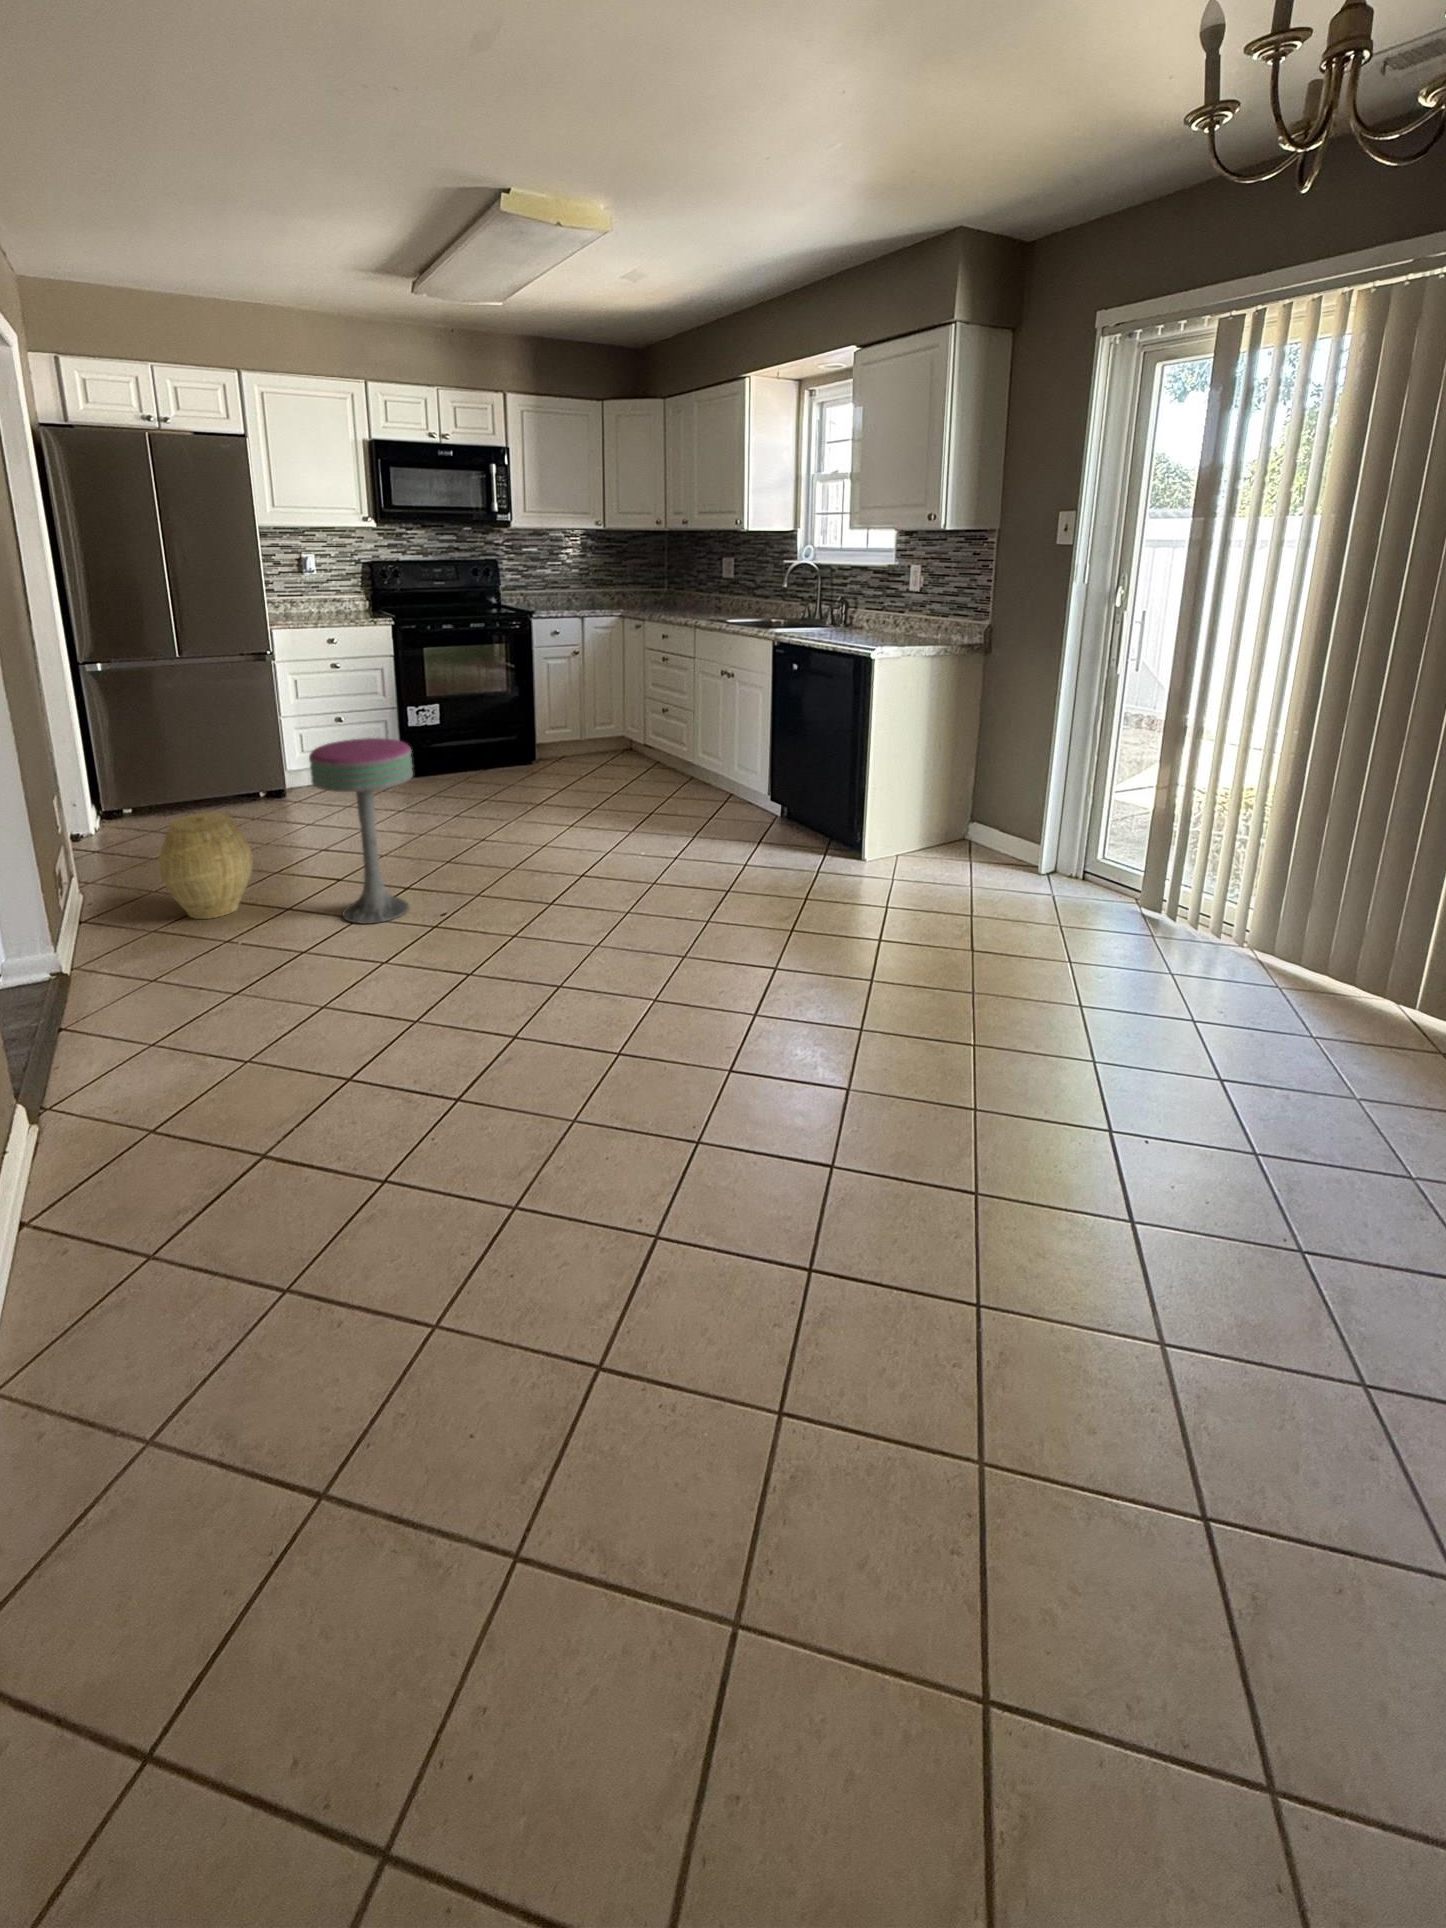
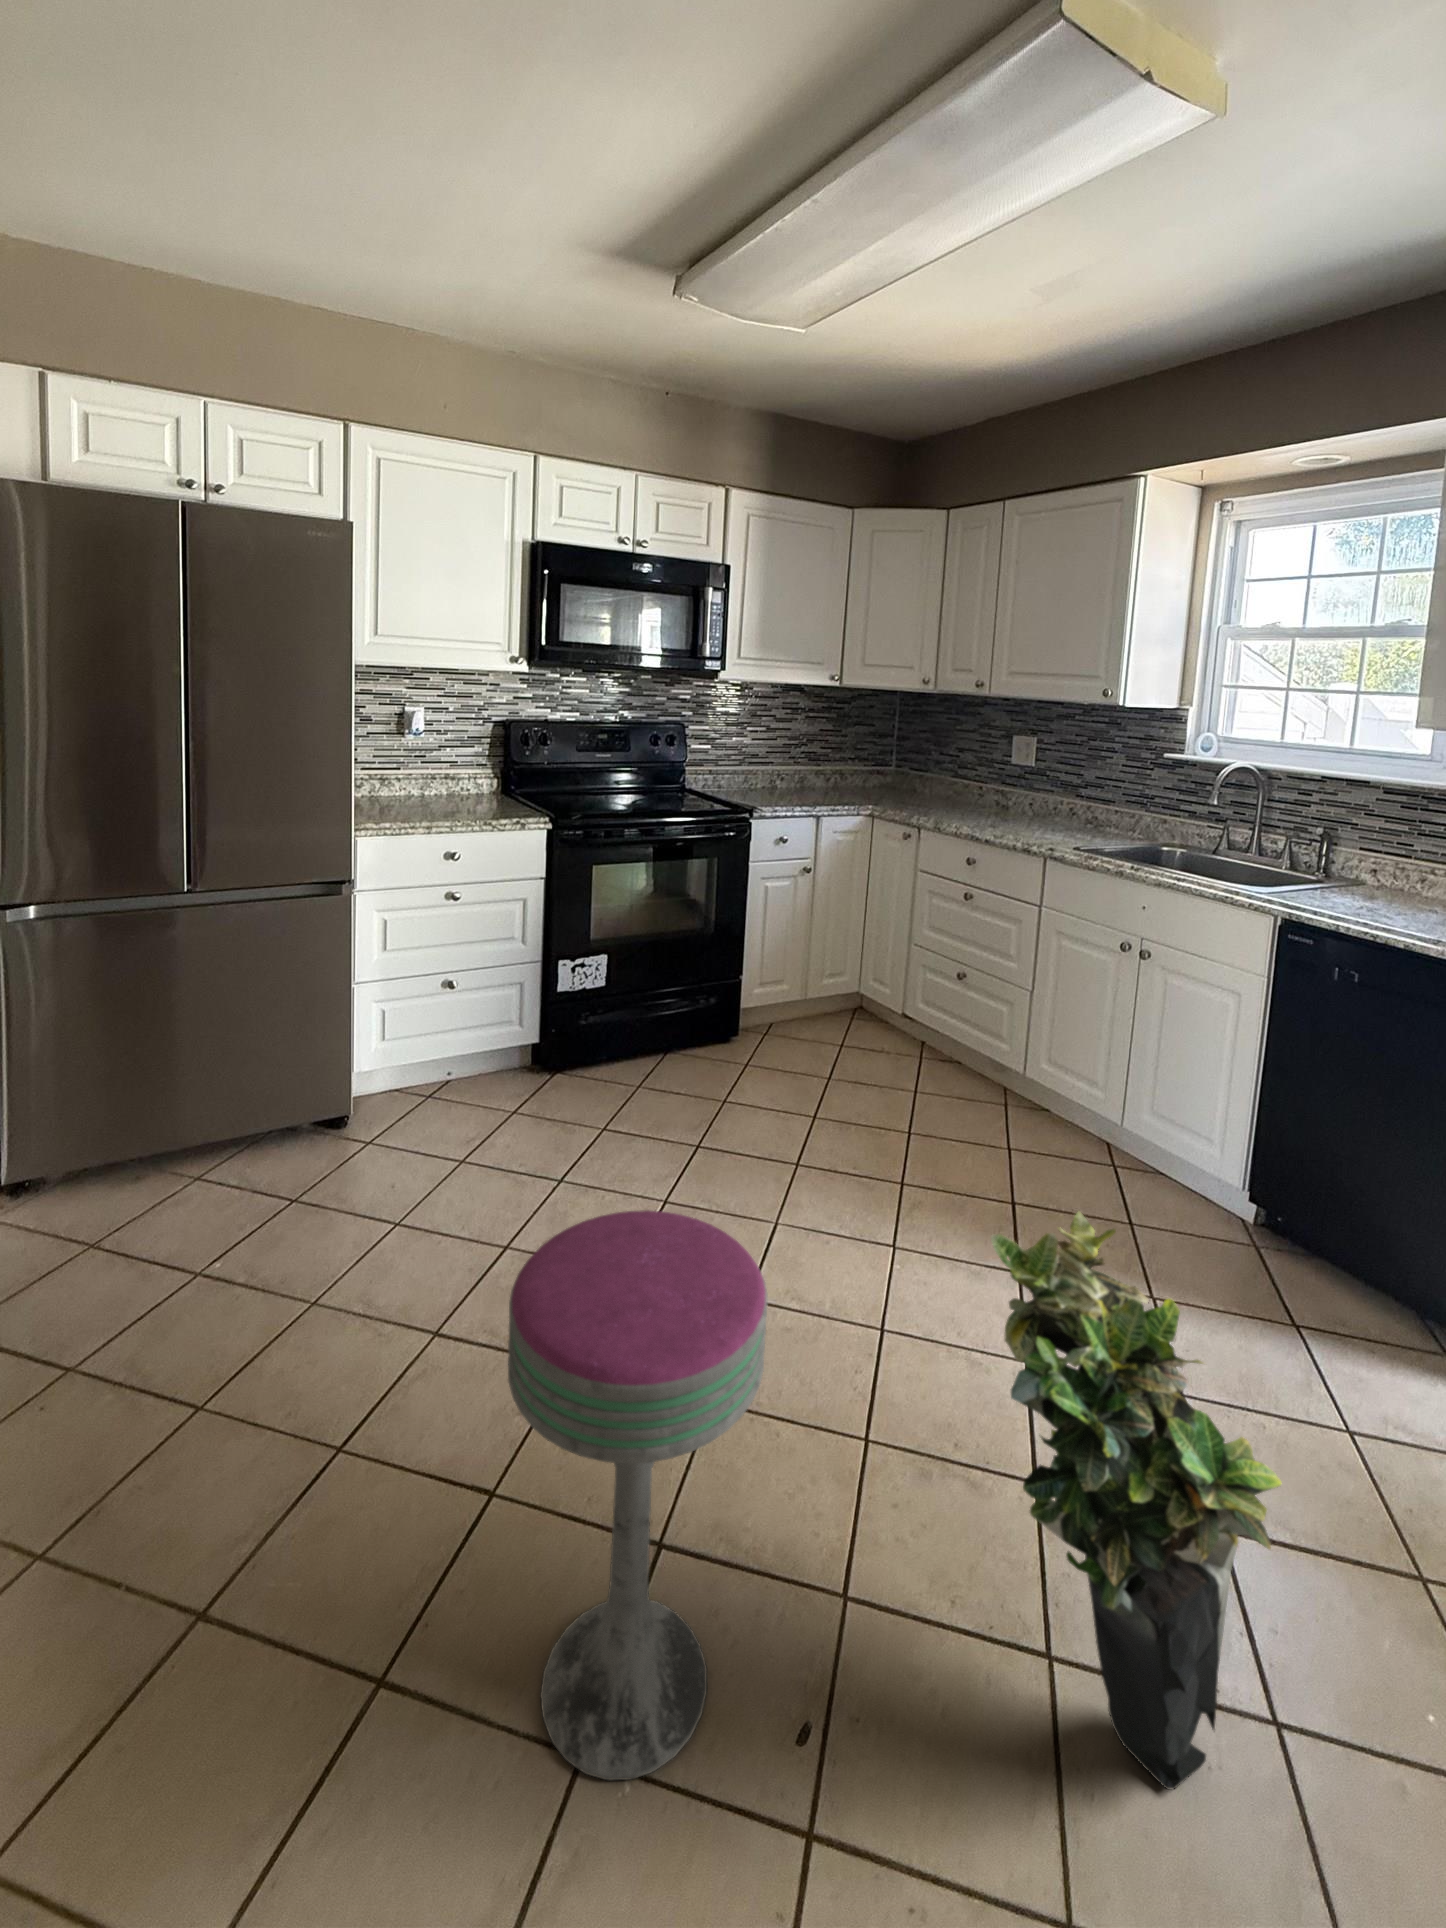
potted plant: none [500,737,608,925] -> present [991,1212,1281,1789]
woven basket: present [159,812,253,919] -> none [57,1392,312,1741]

